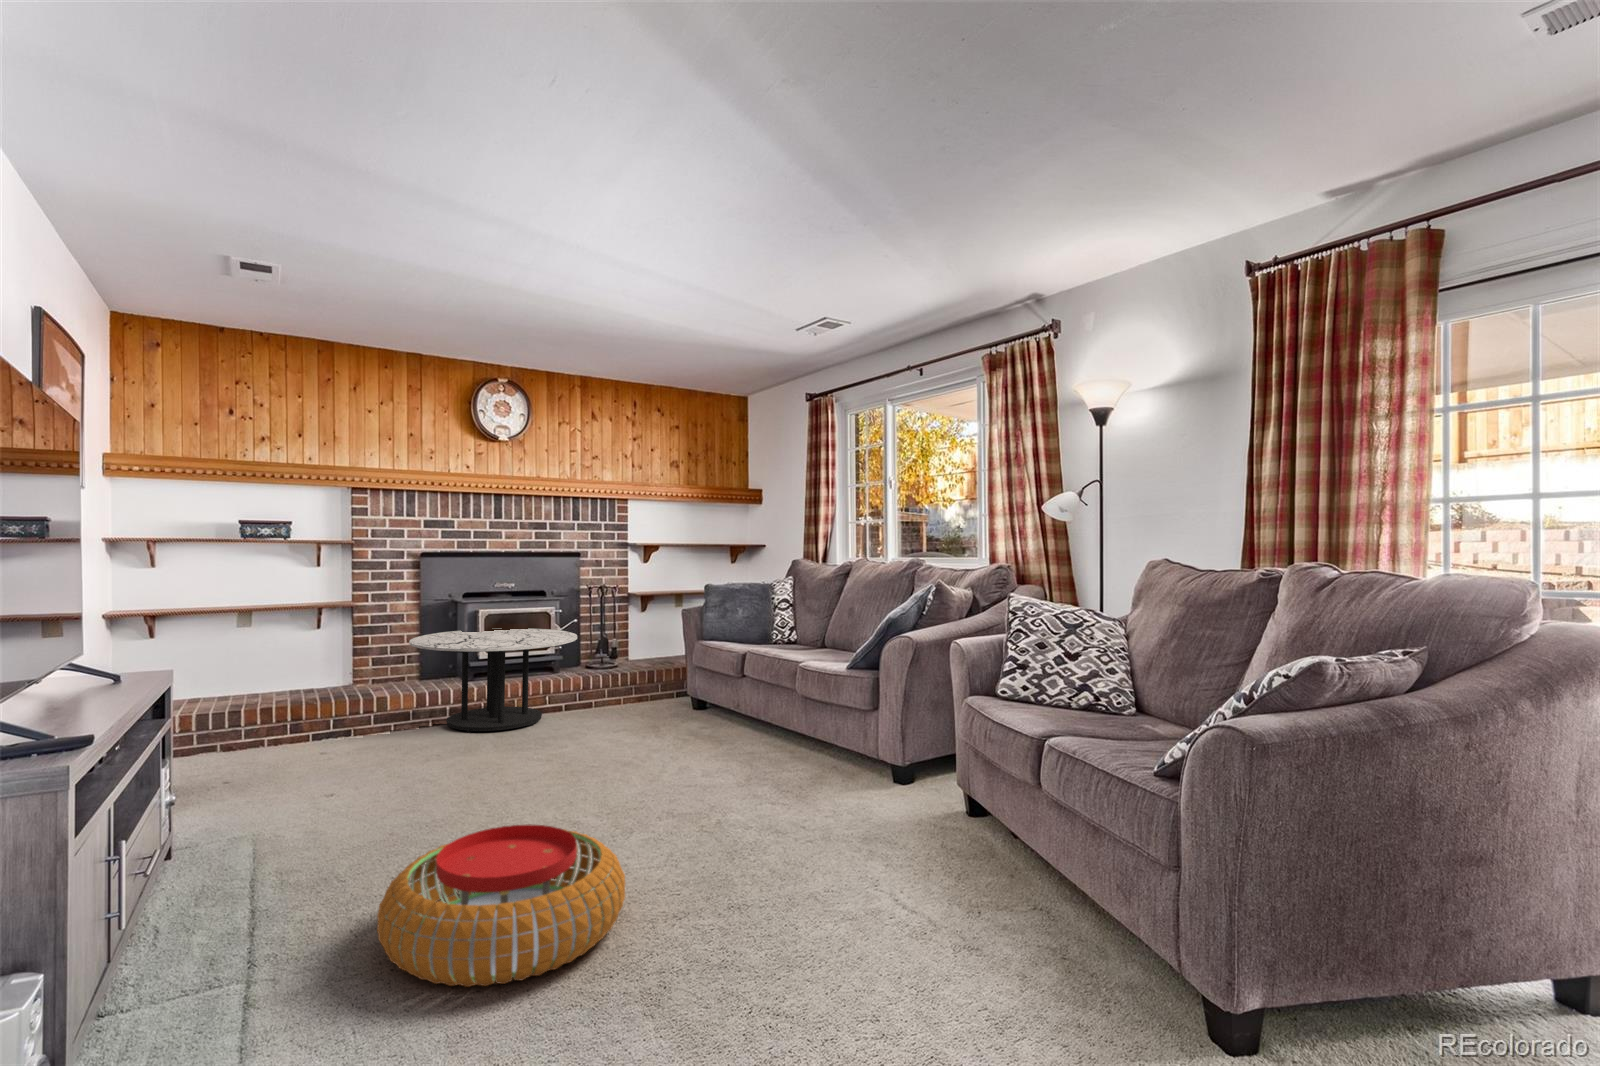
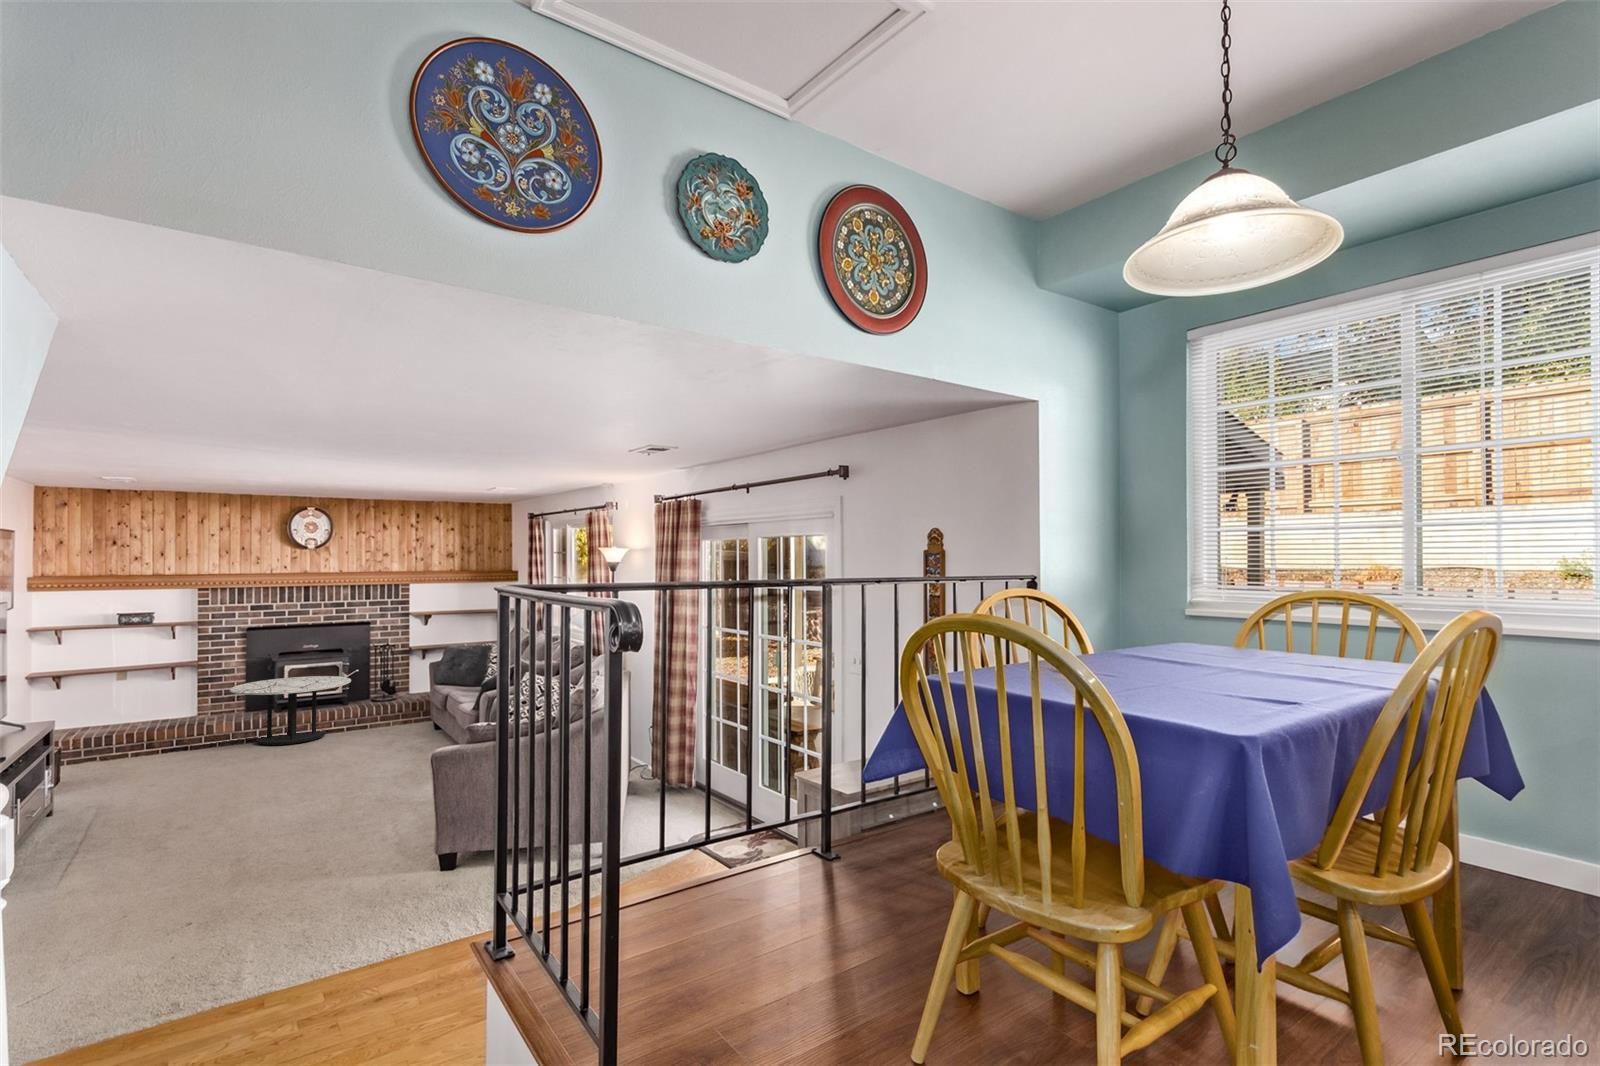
pouf: present [377,824,625,987] -> none [140,785,275,850]

